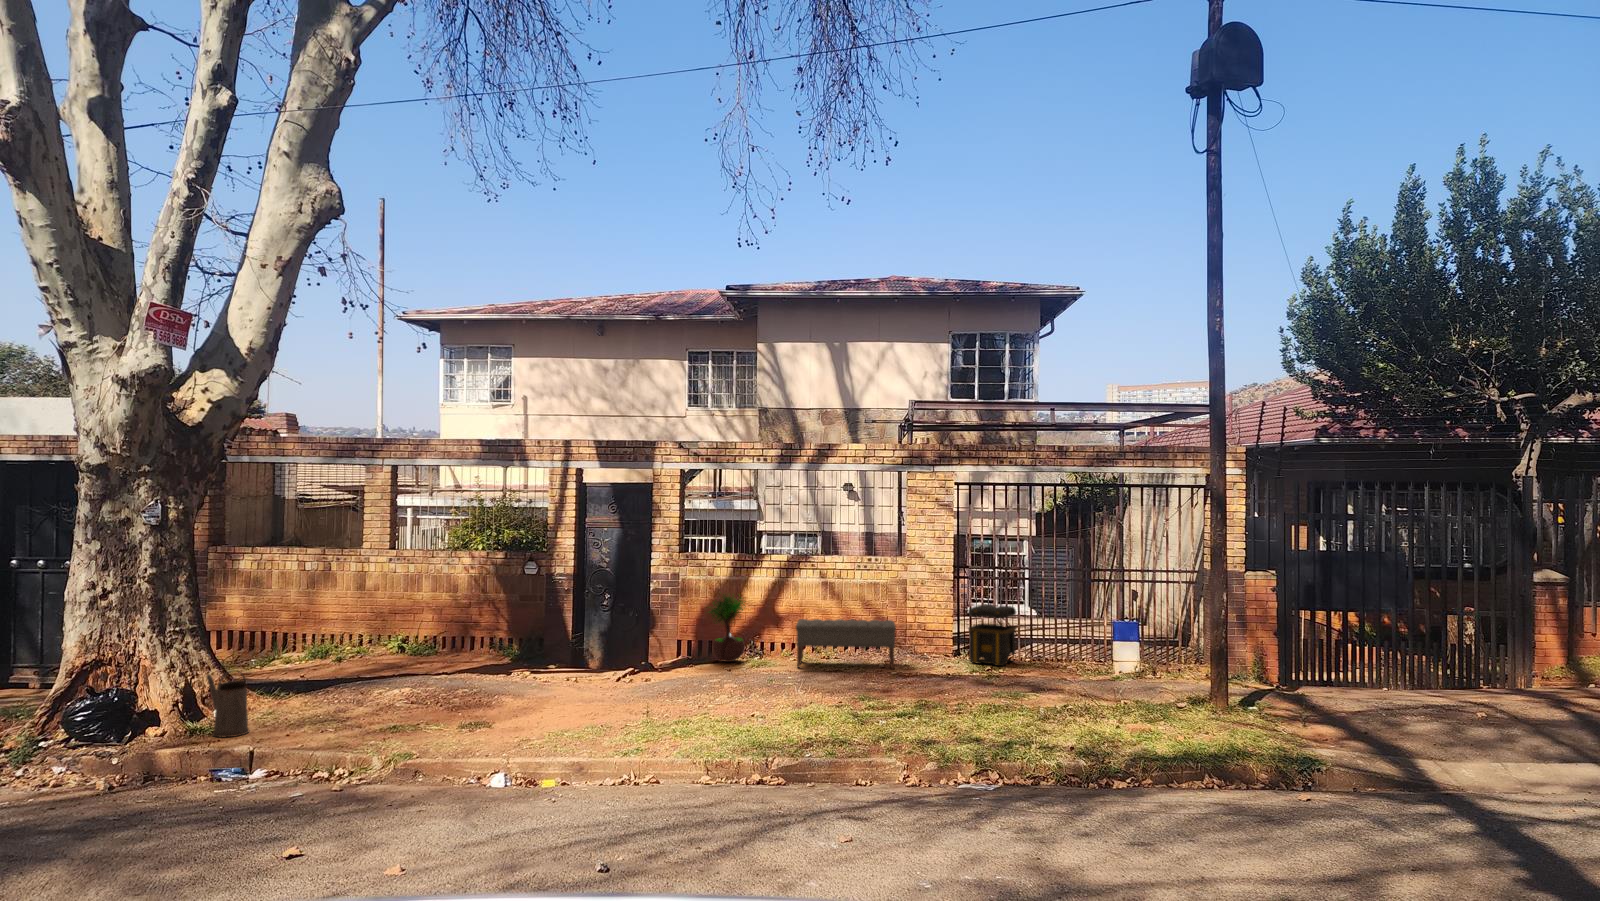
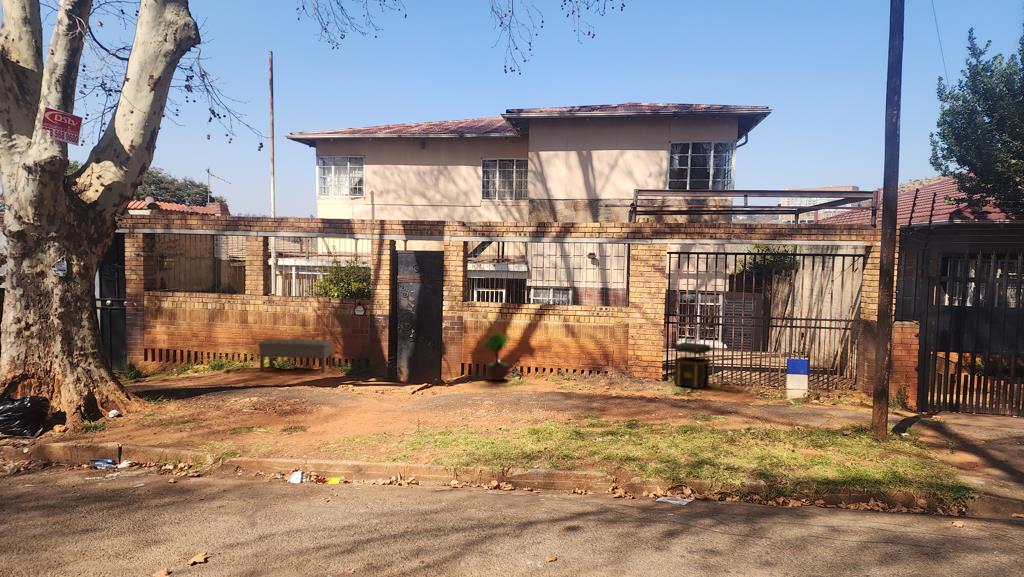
bench: present [796,619,896,669] -> present [259,339,333,373]
watering can: present [207,670,249,737] -> none [110,384,139,434]

